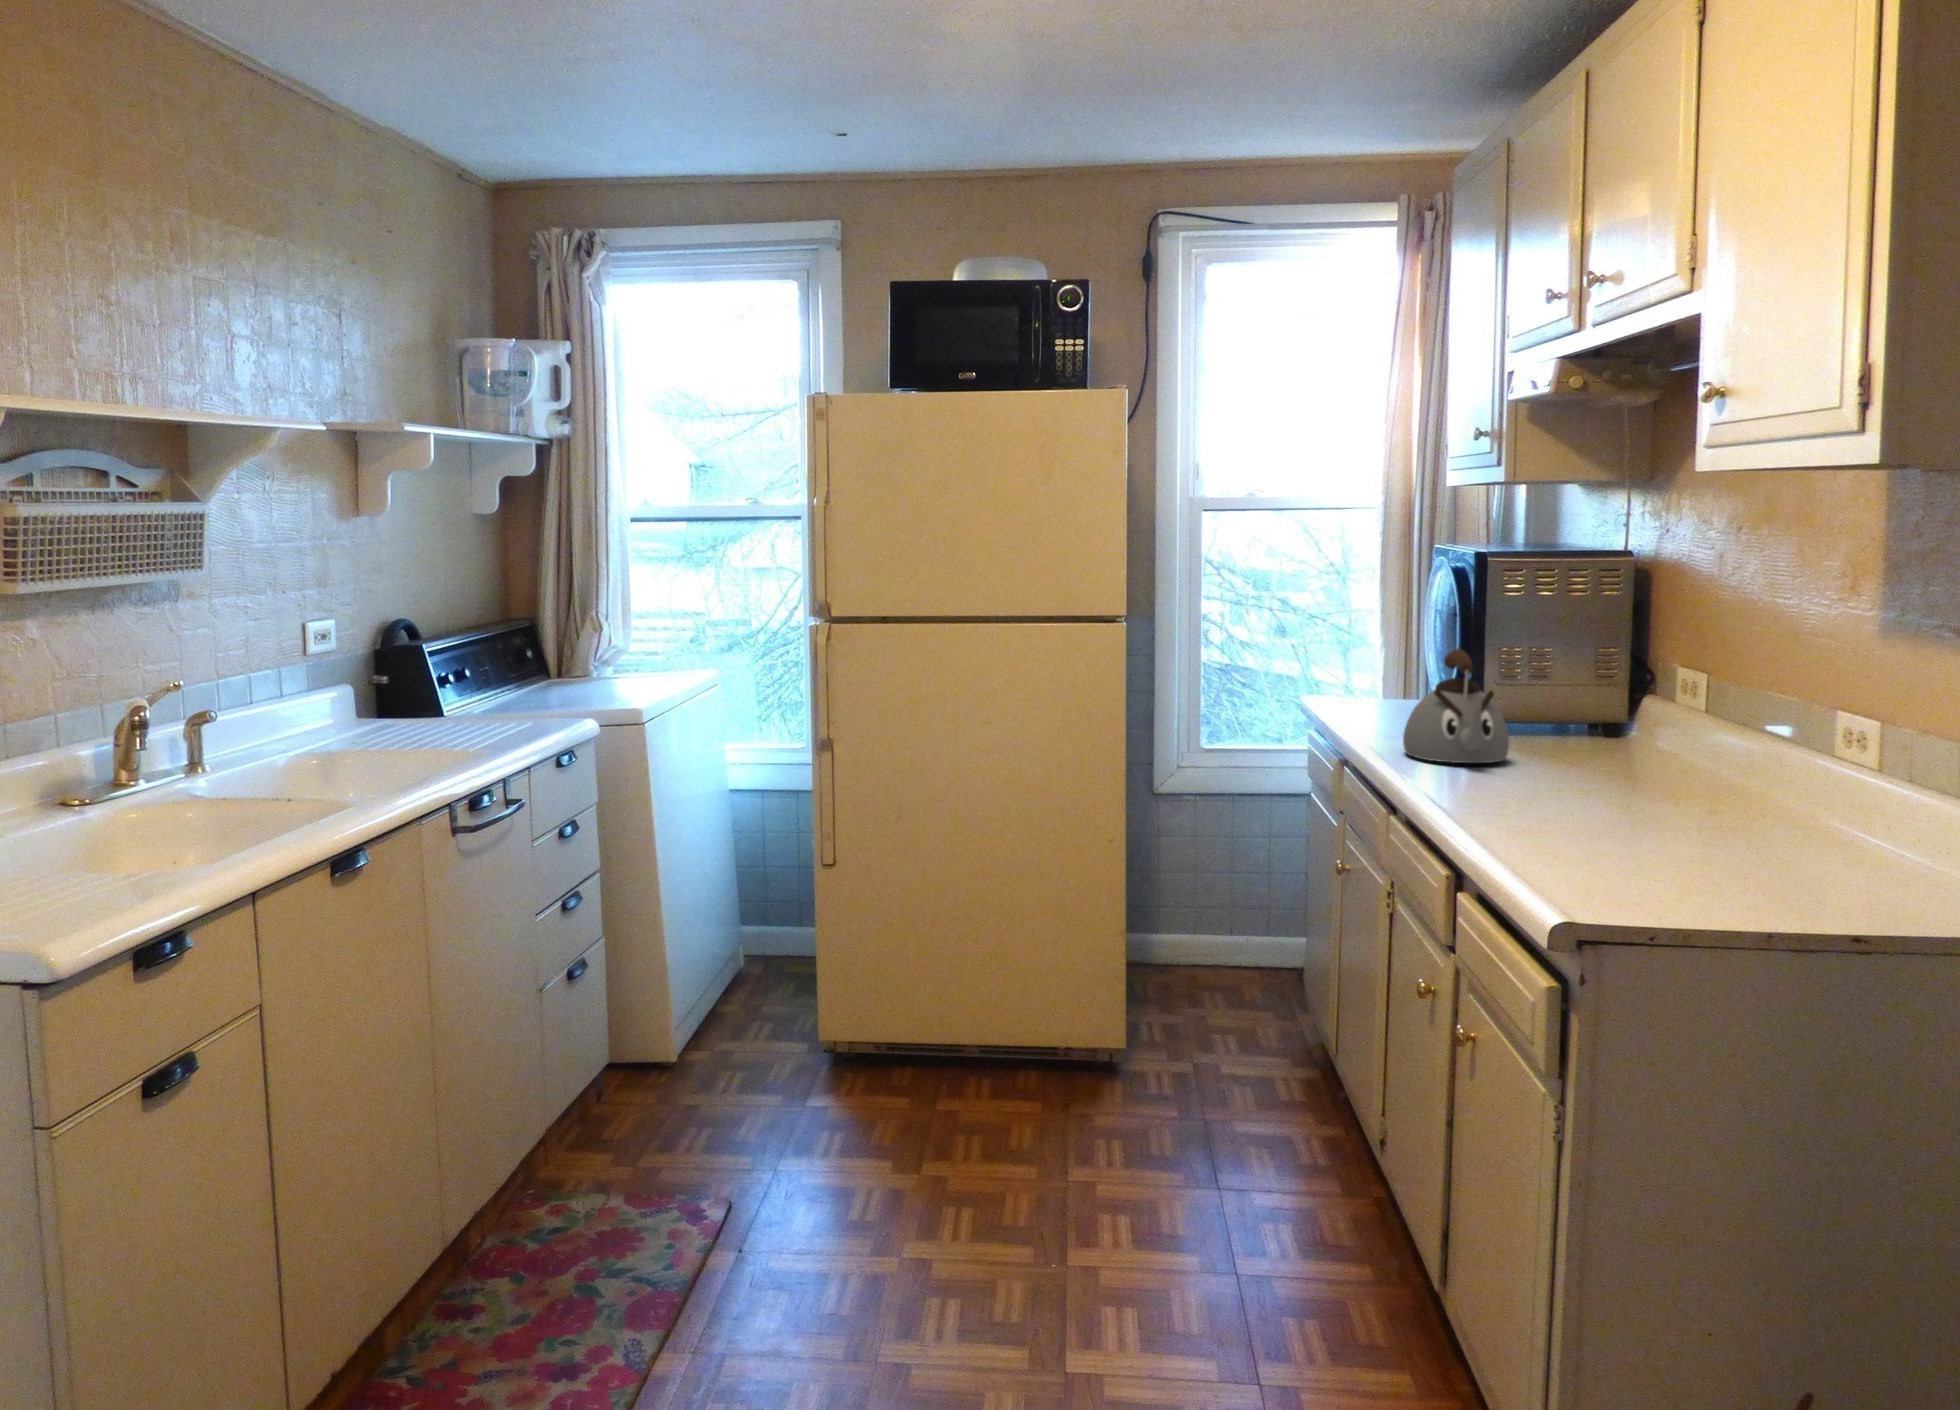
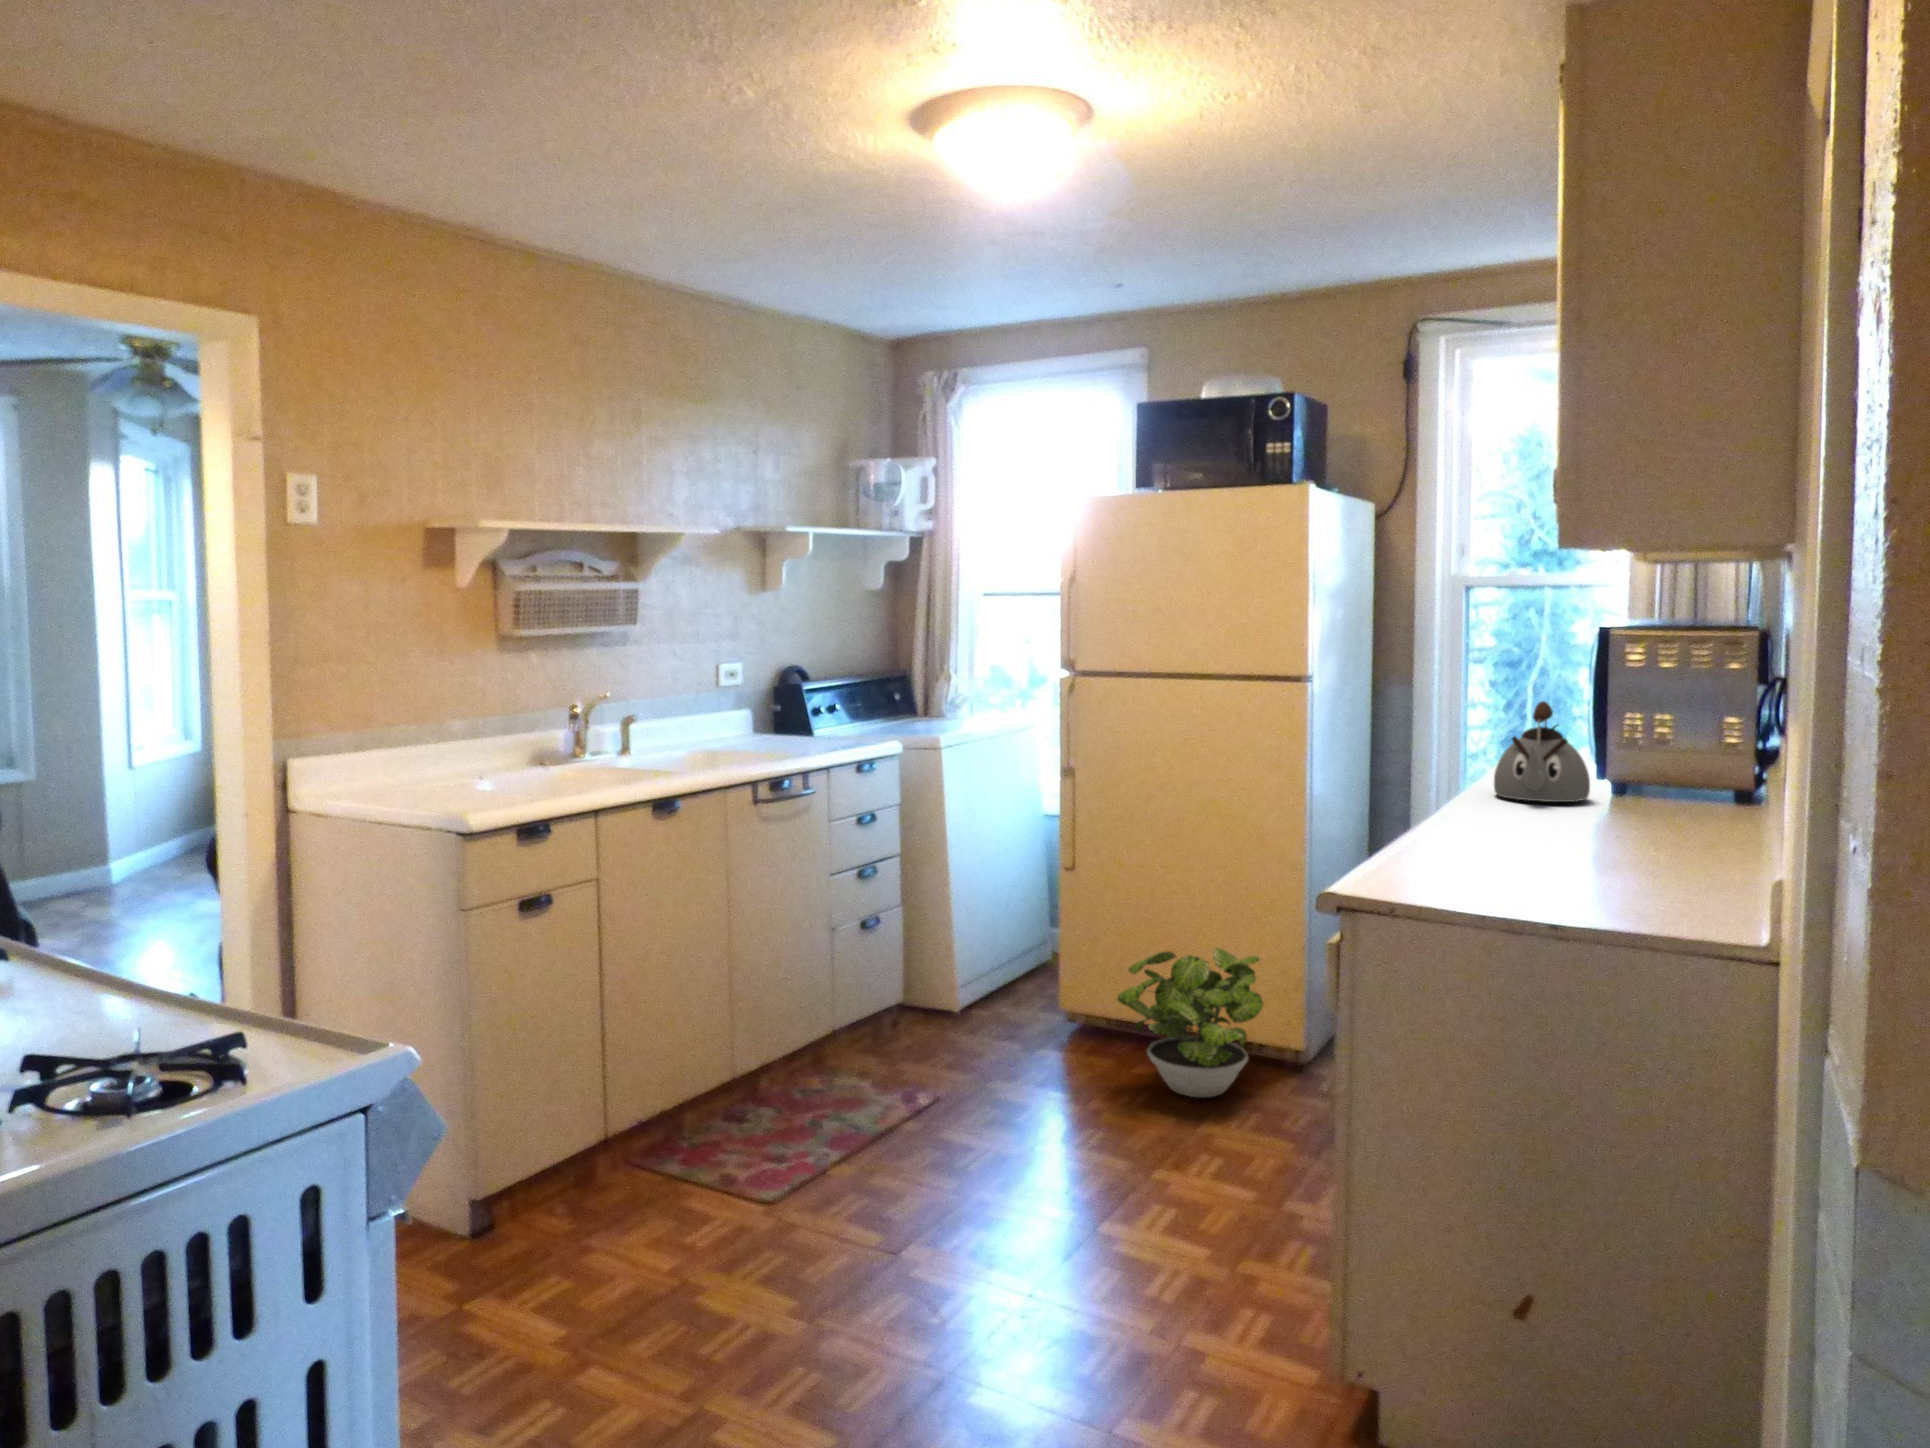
potted plant: none [939,948,1101,1135] -> present [1117,948,1263,1097]

